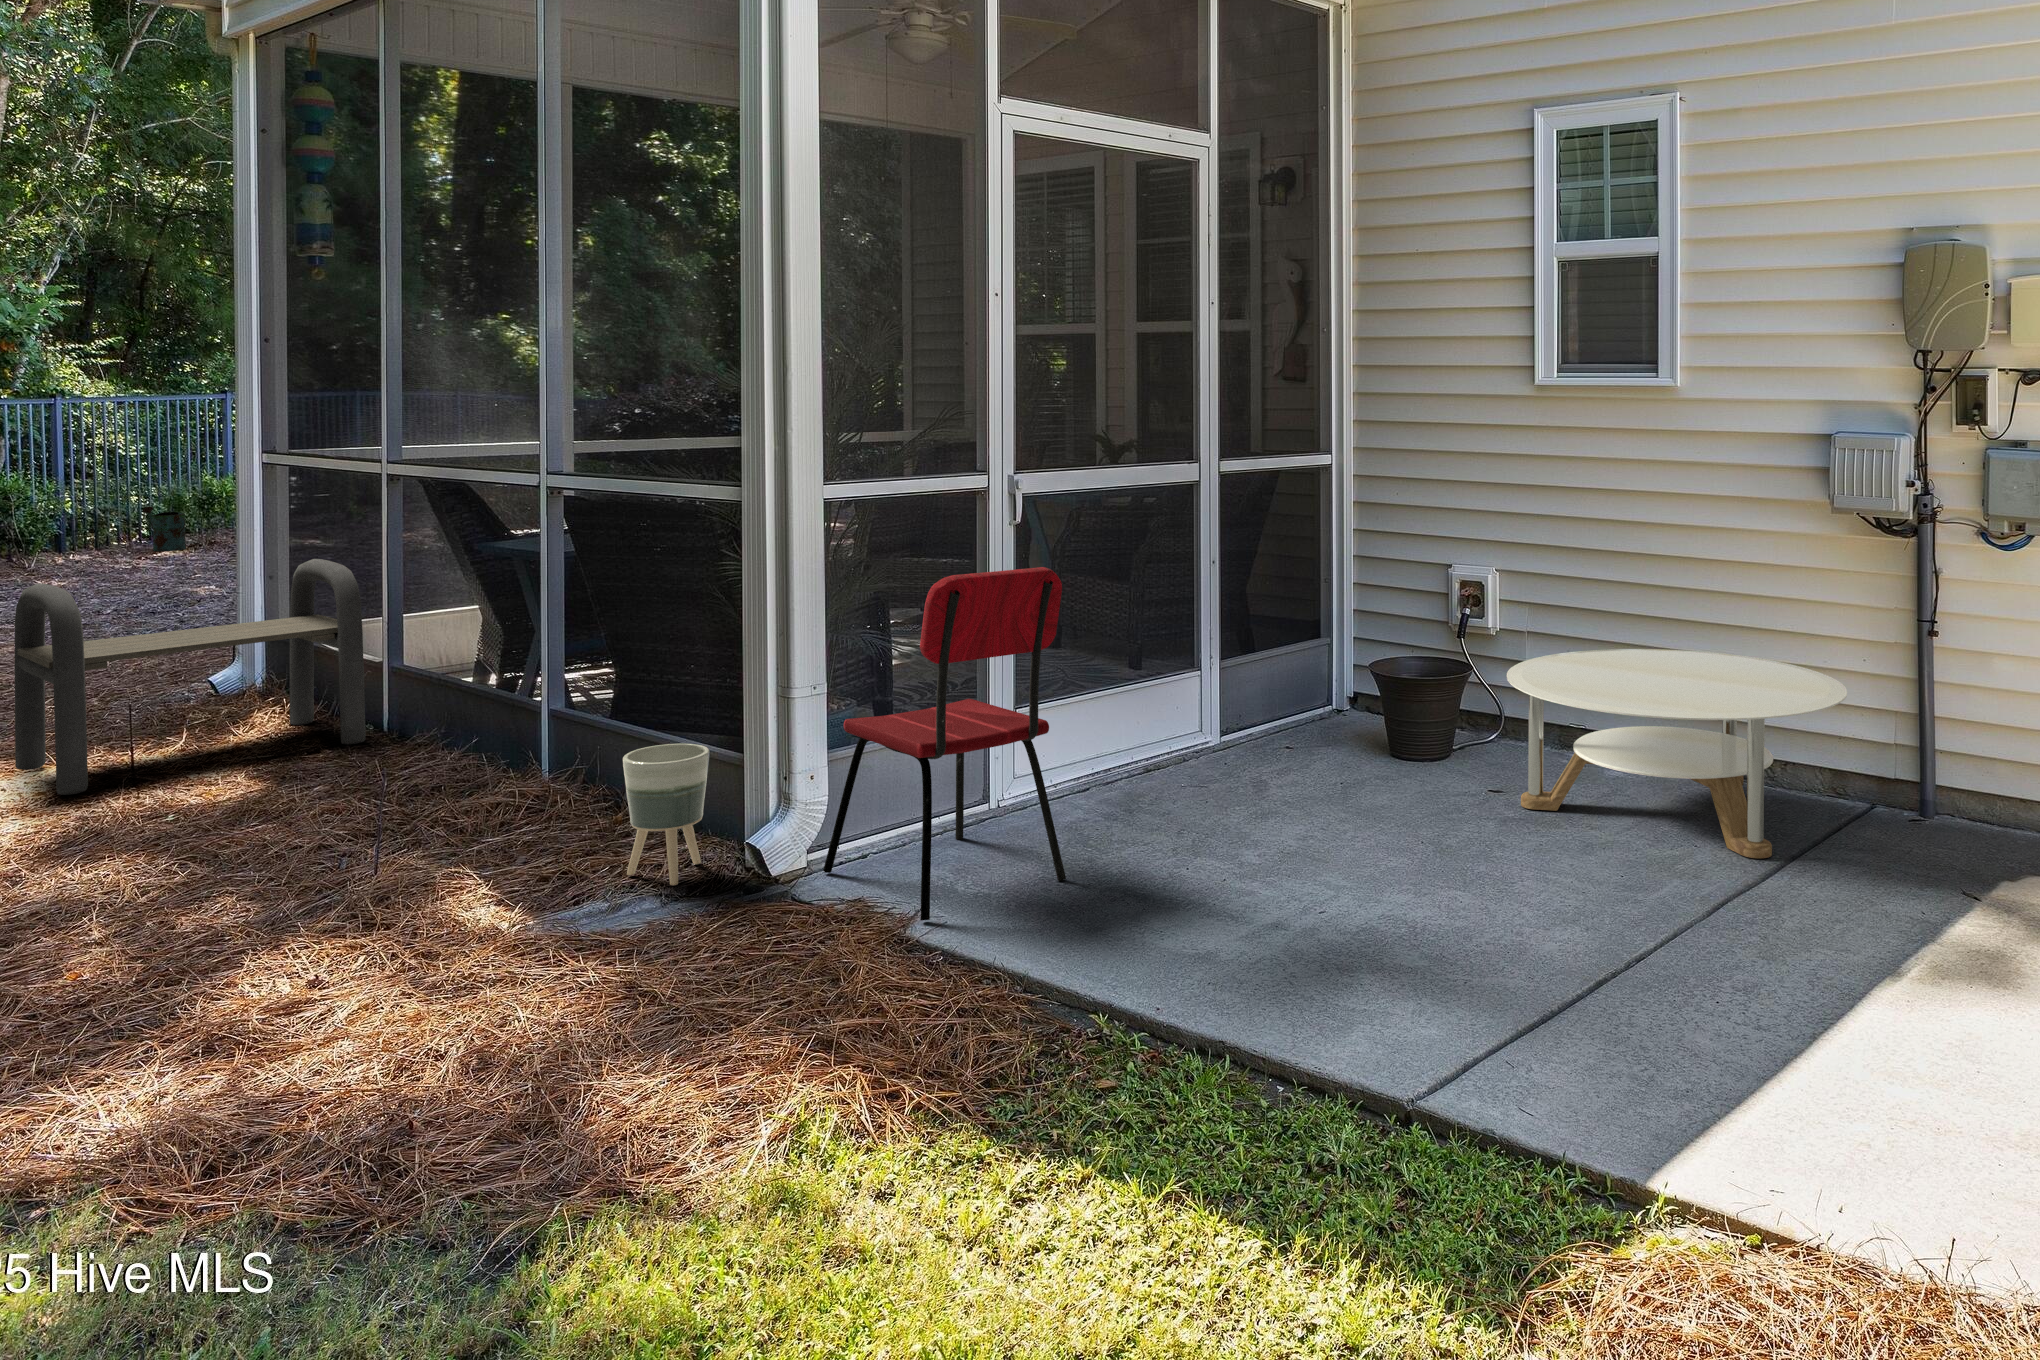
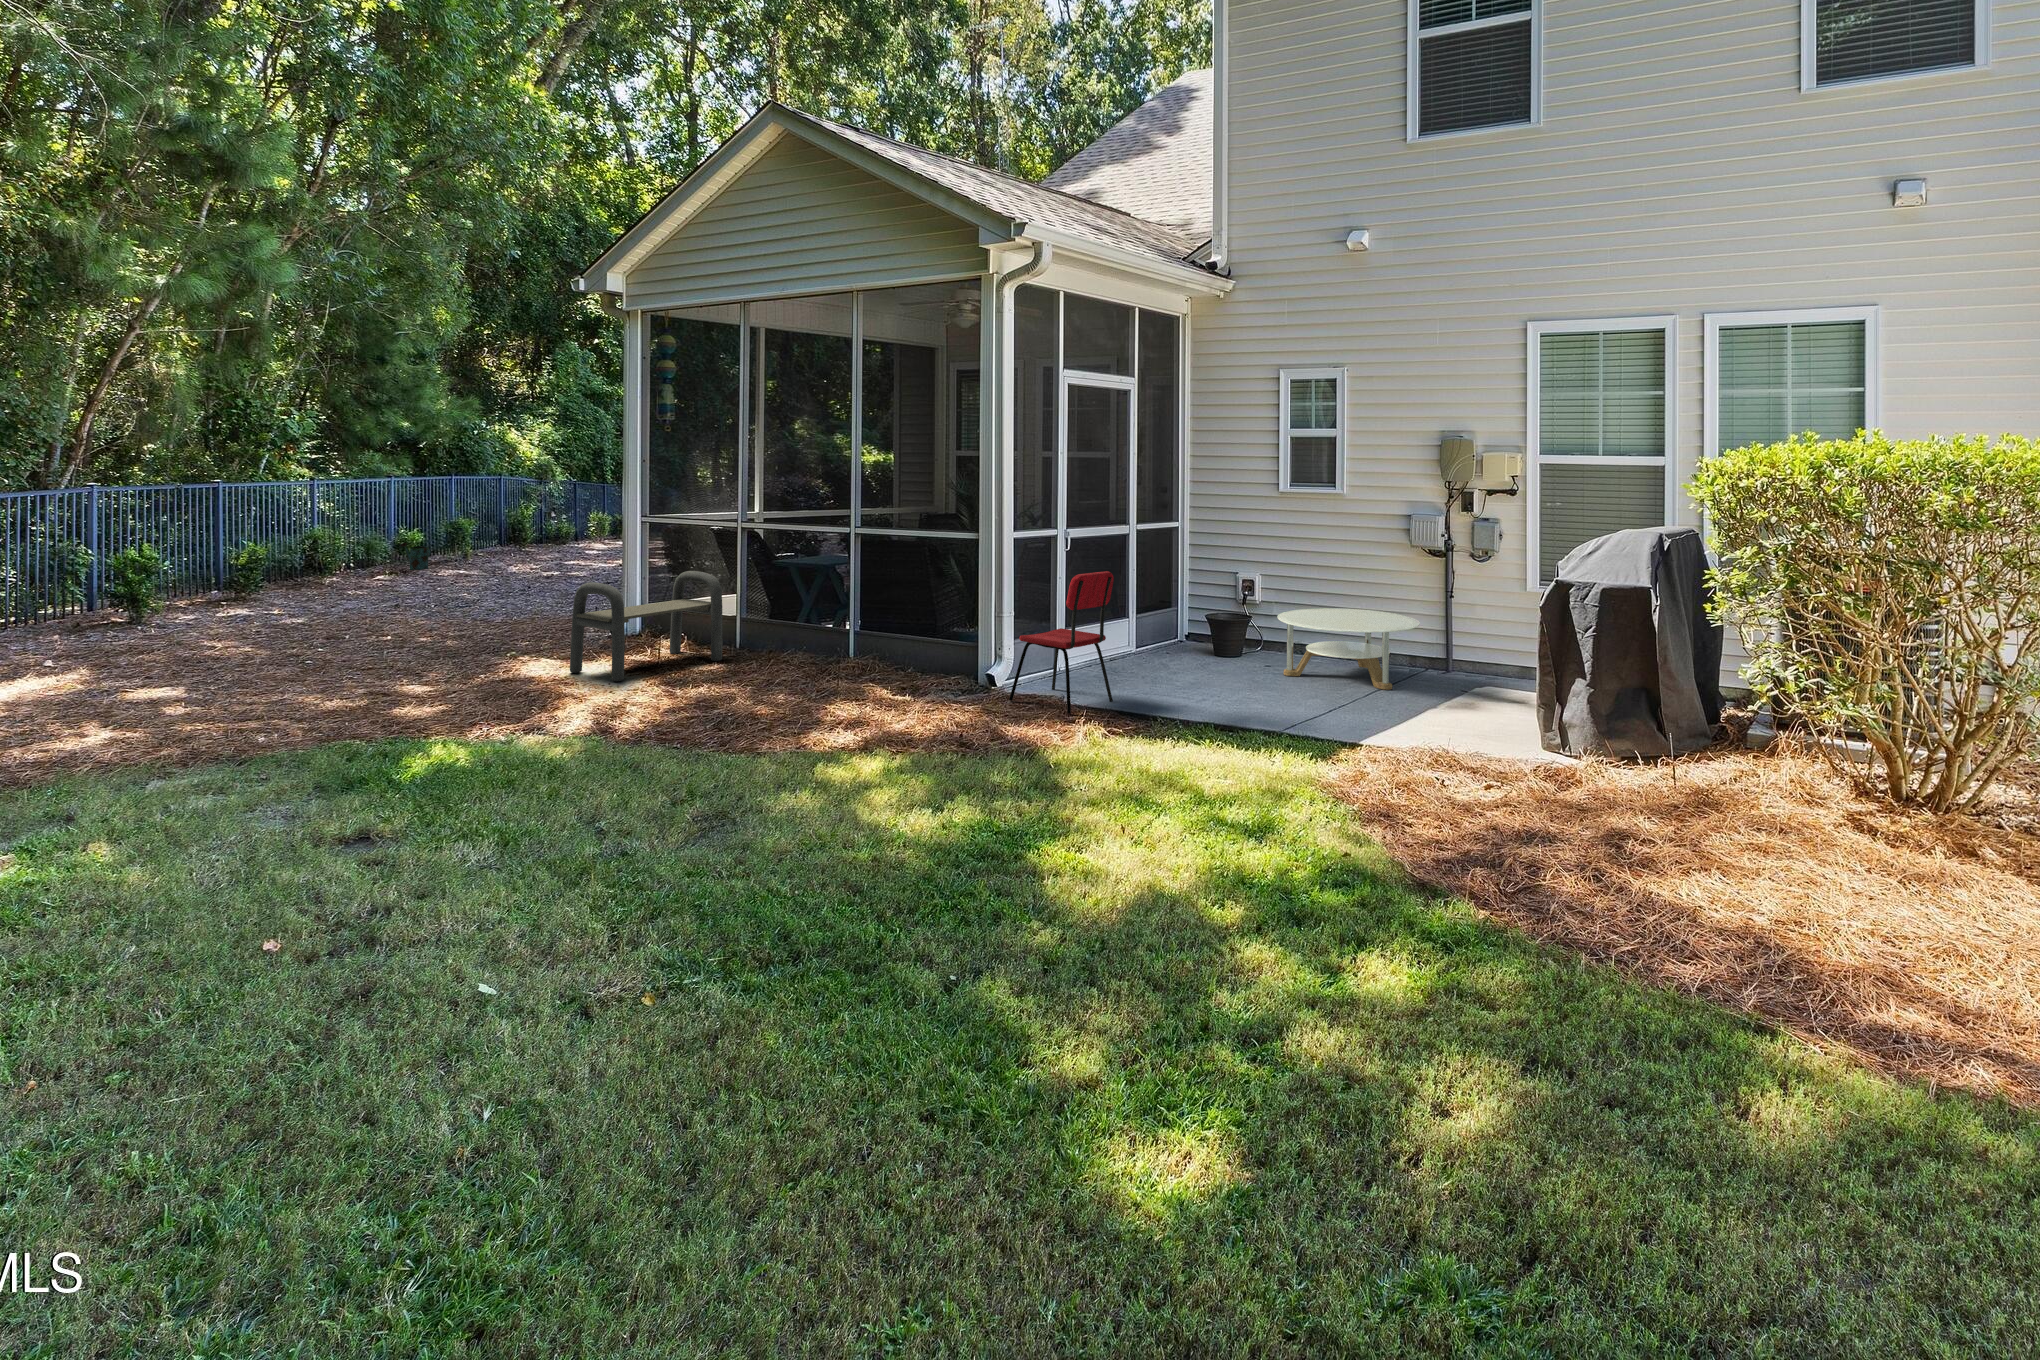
planter: present [623,744,710,885] -> none [926,648,961,706]

